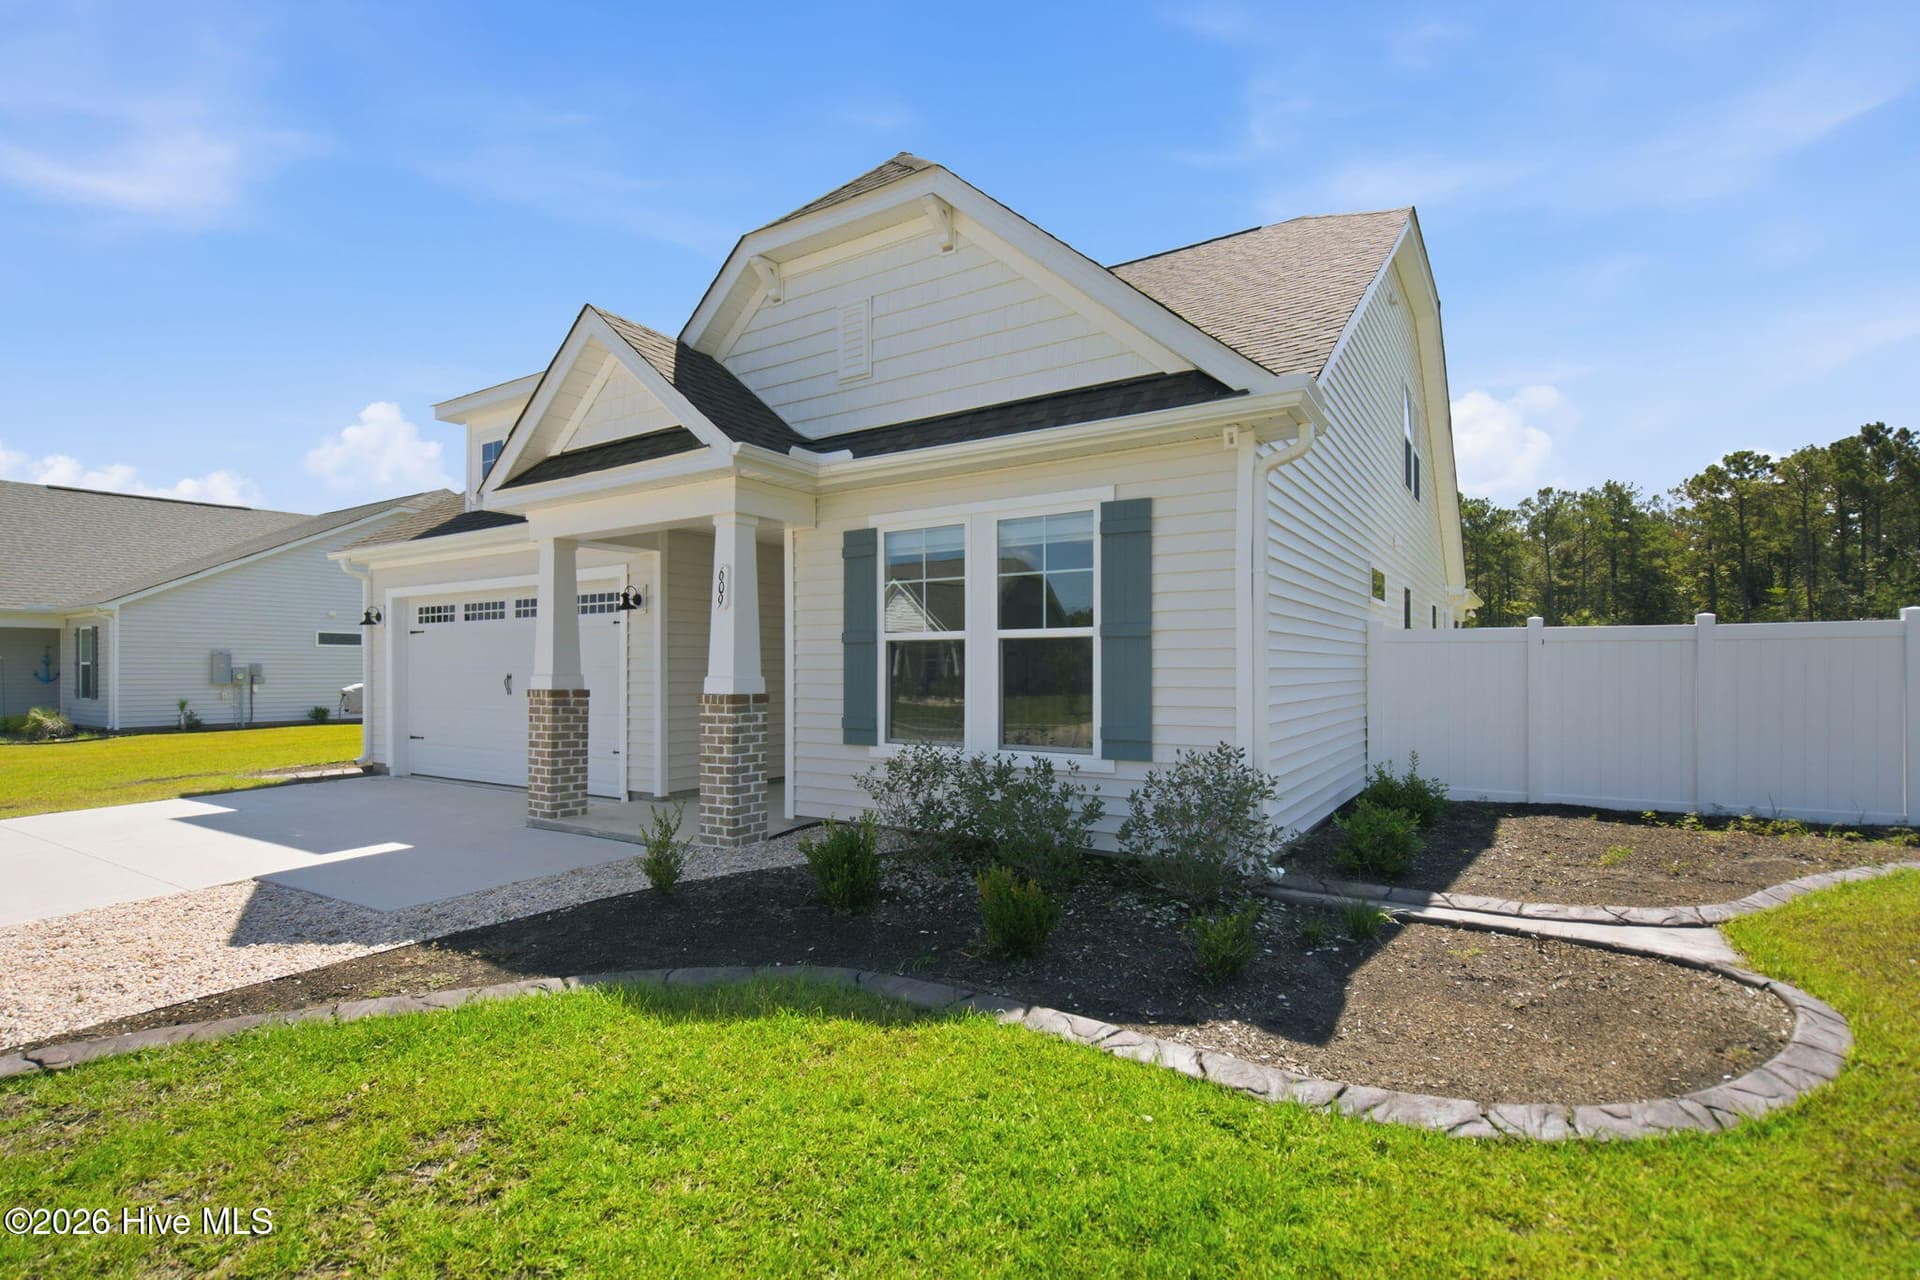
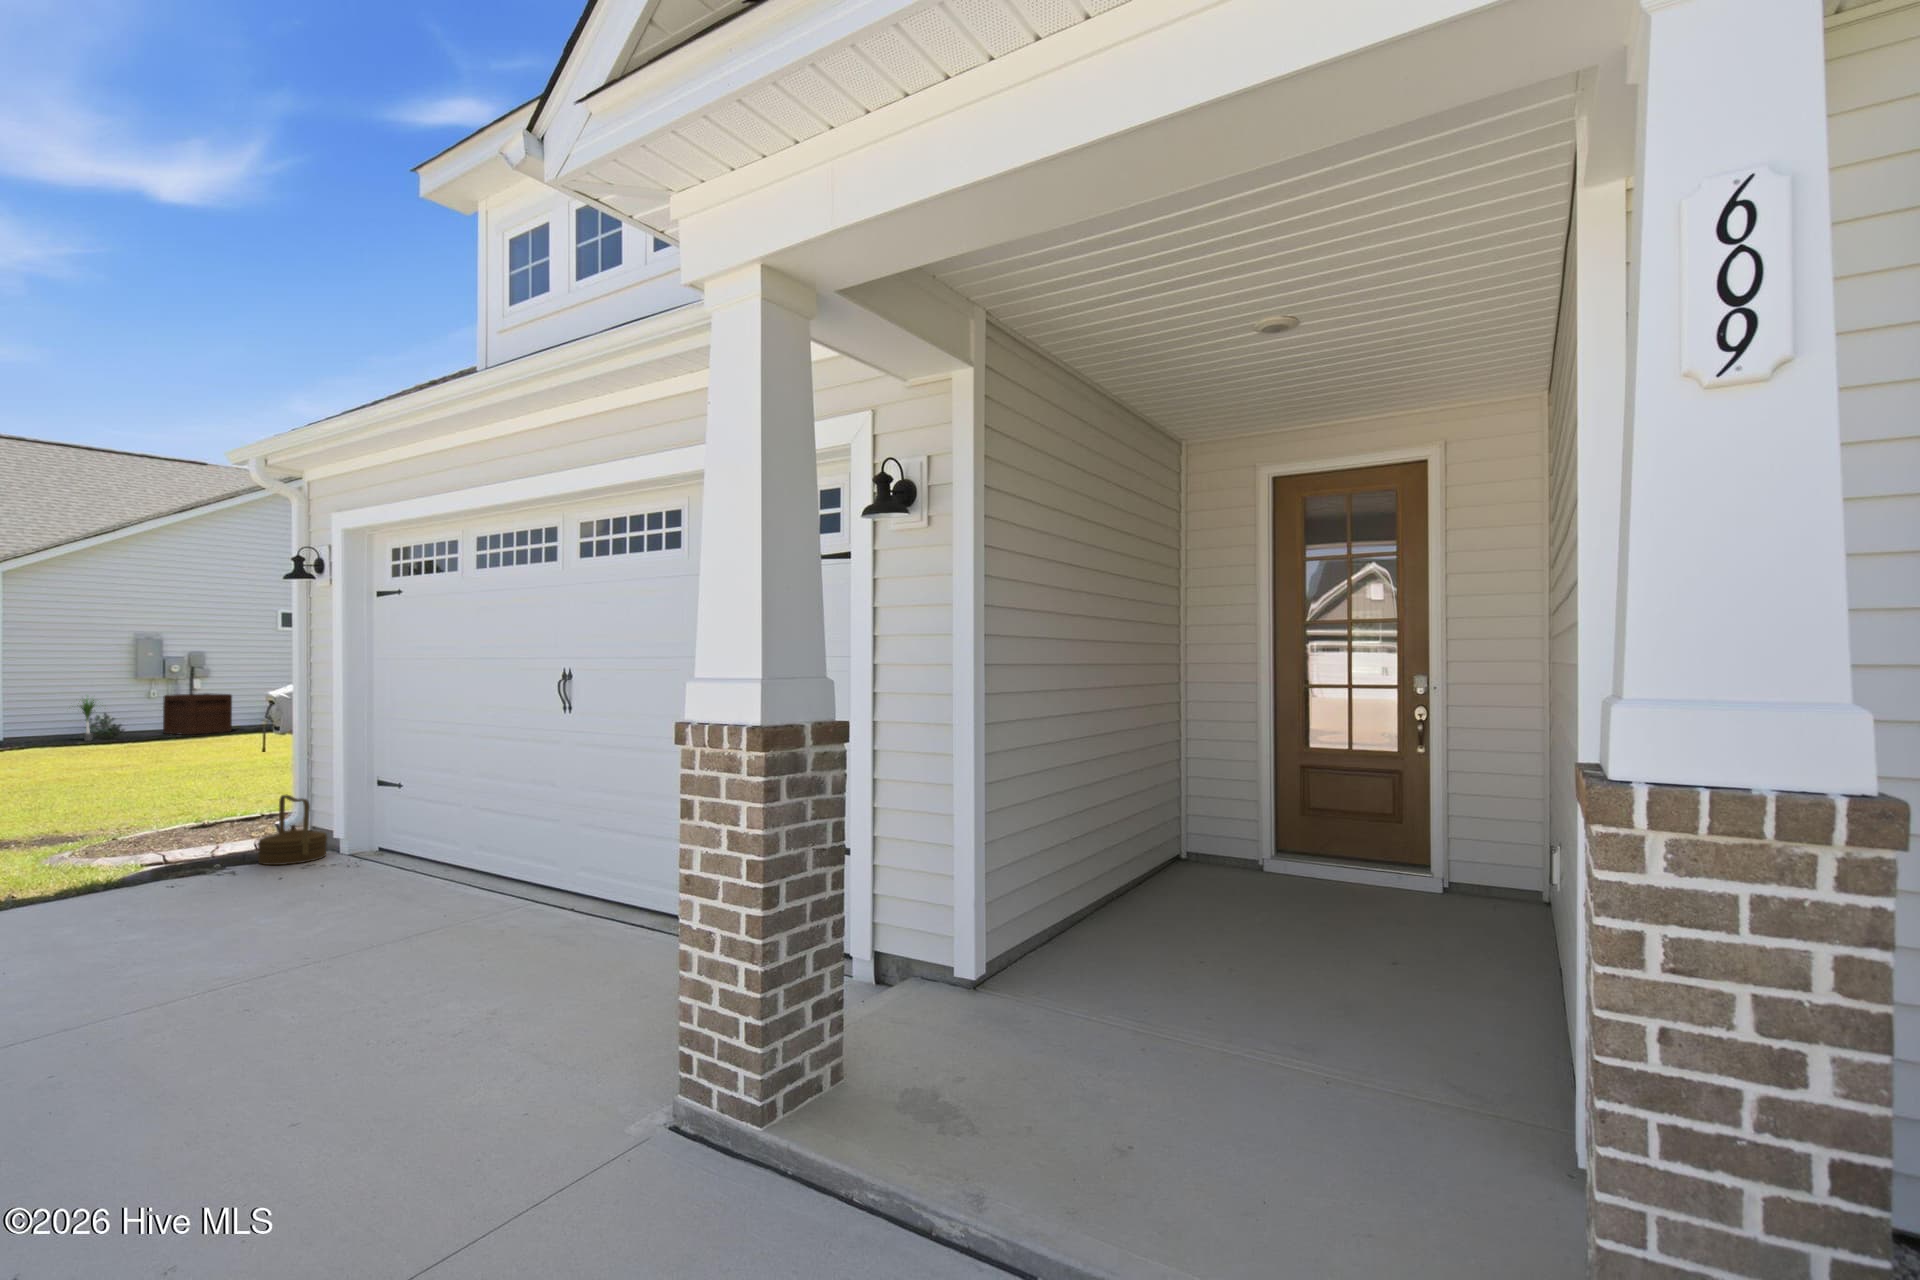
wooden crate: none [232,696,283,726] -> present [163,693,232,735]
woven basket: none [346,742,383,778] -> present [257,794,327,865]

